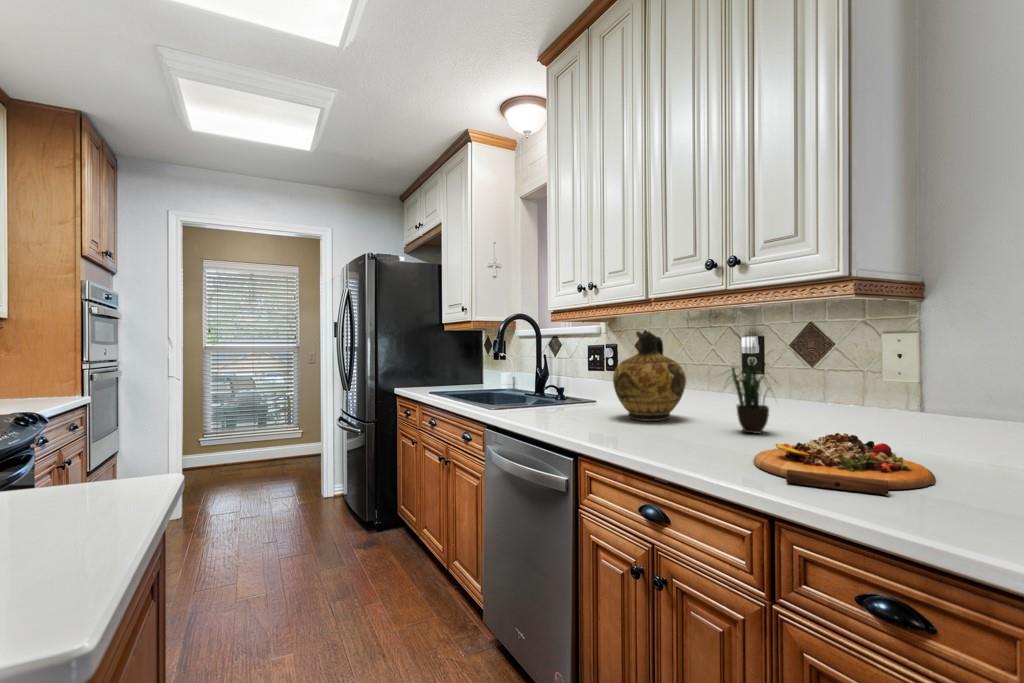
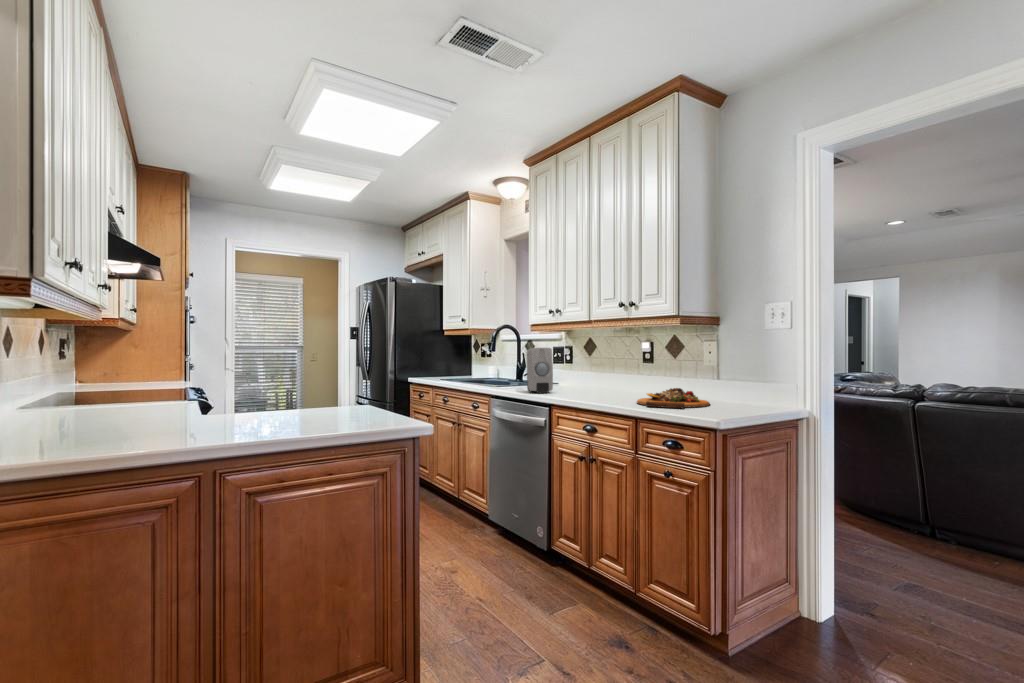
ceramic jug: present [613,332,686,421] -> none [570,339,611,391]
potted plant: present [732,341,771,433] -> none [624,328,660,395]
soap dispenser: none [540,348,583,427] -> present [527,348,553,393]

